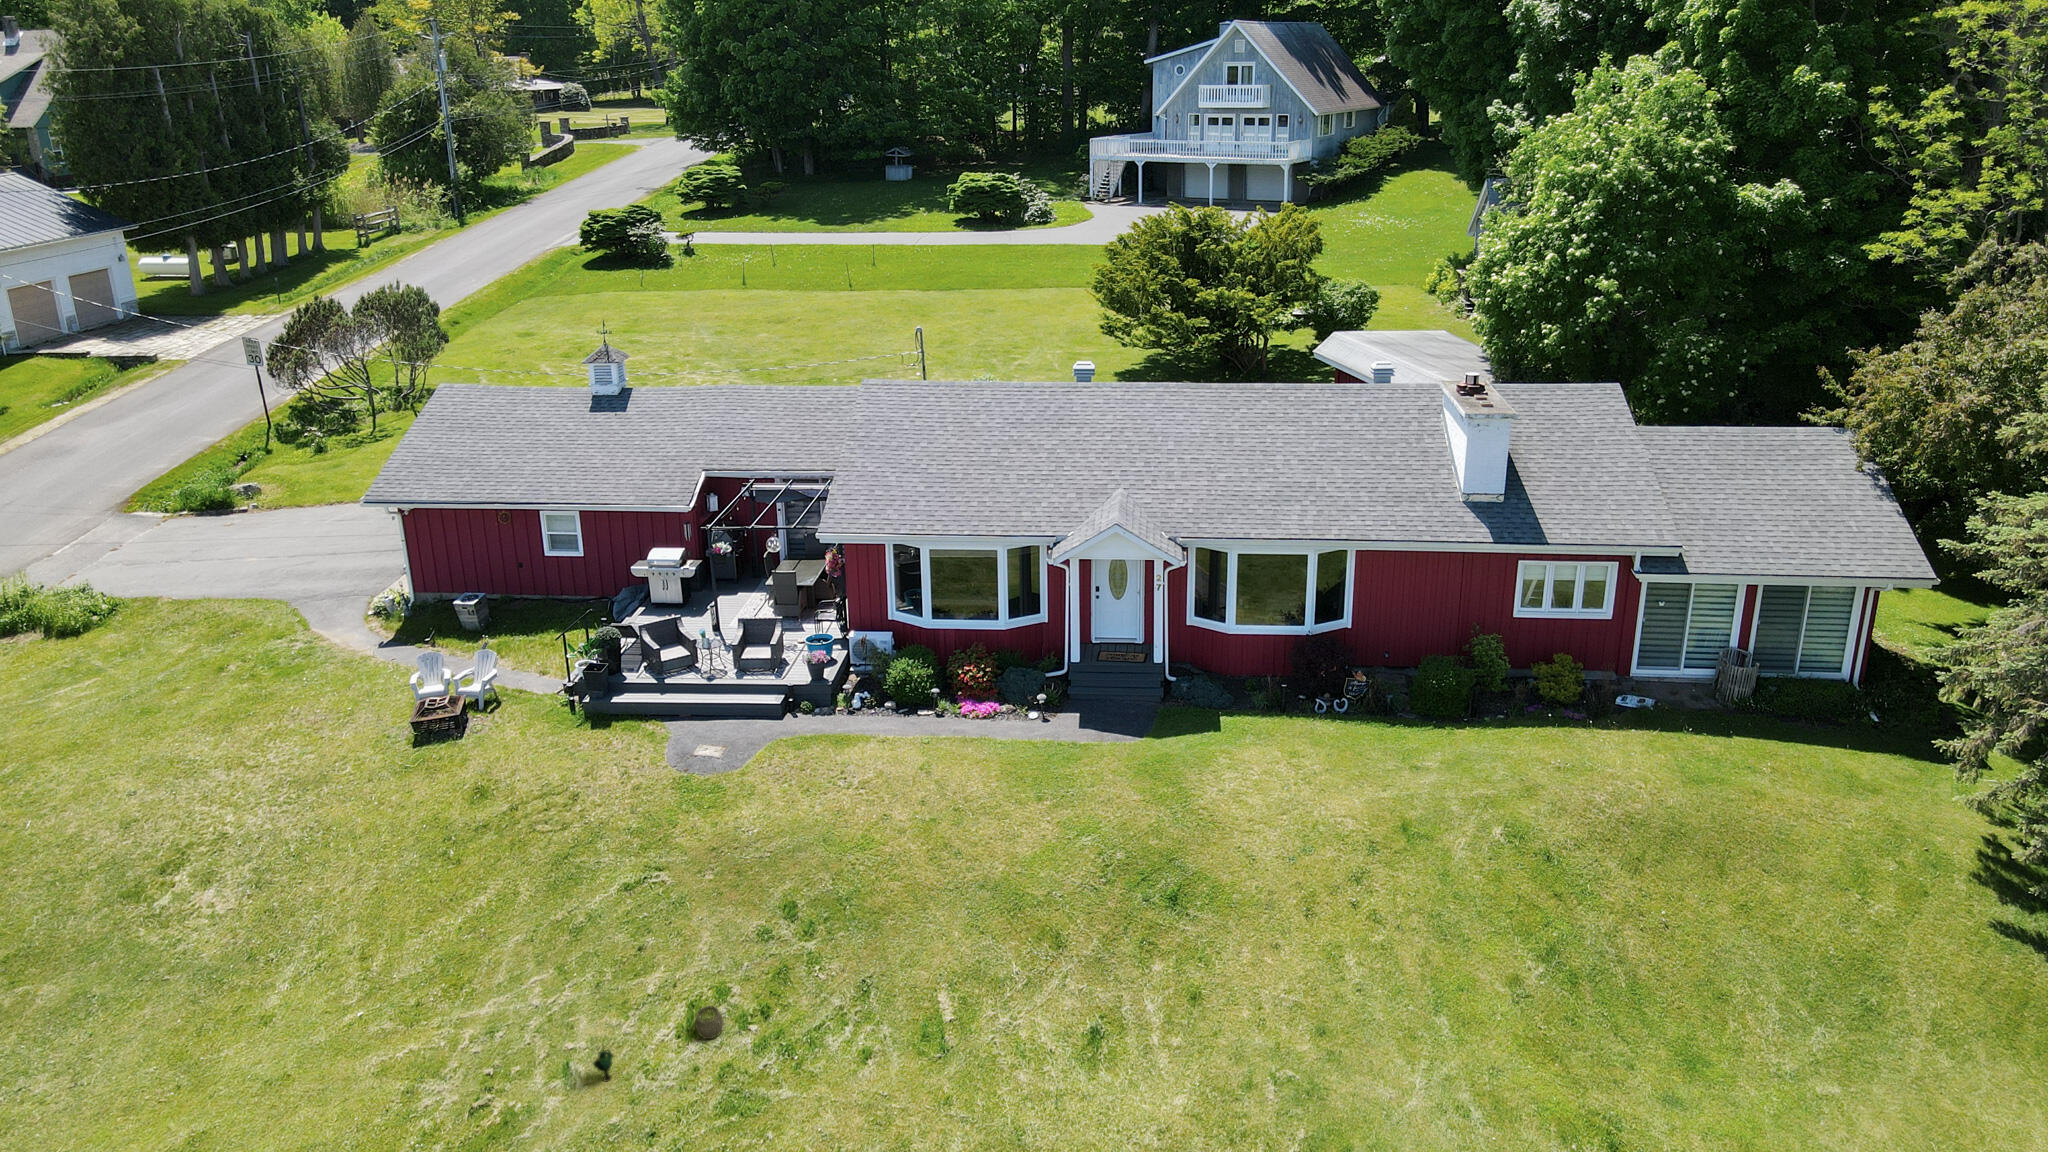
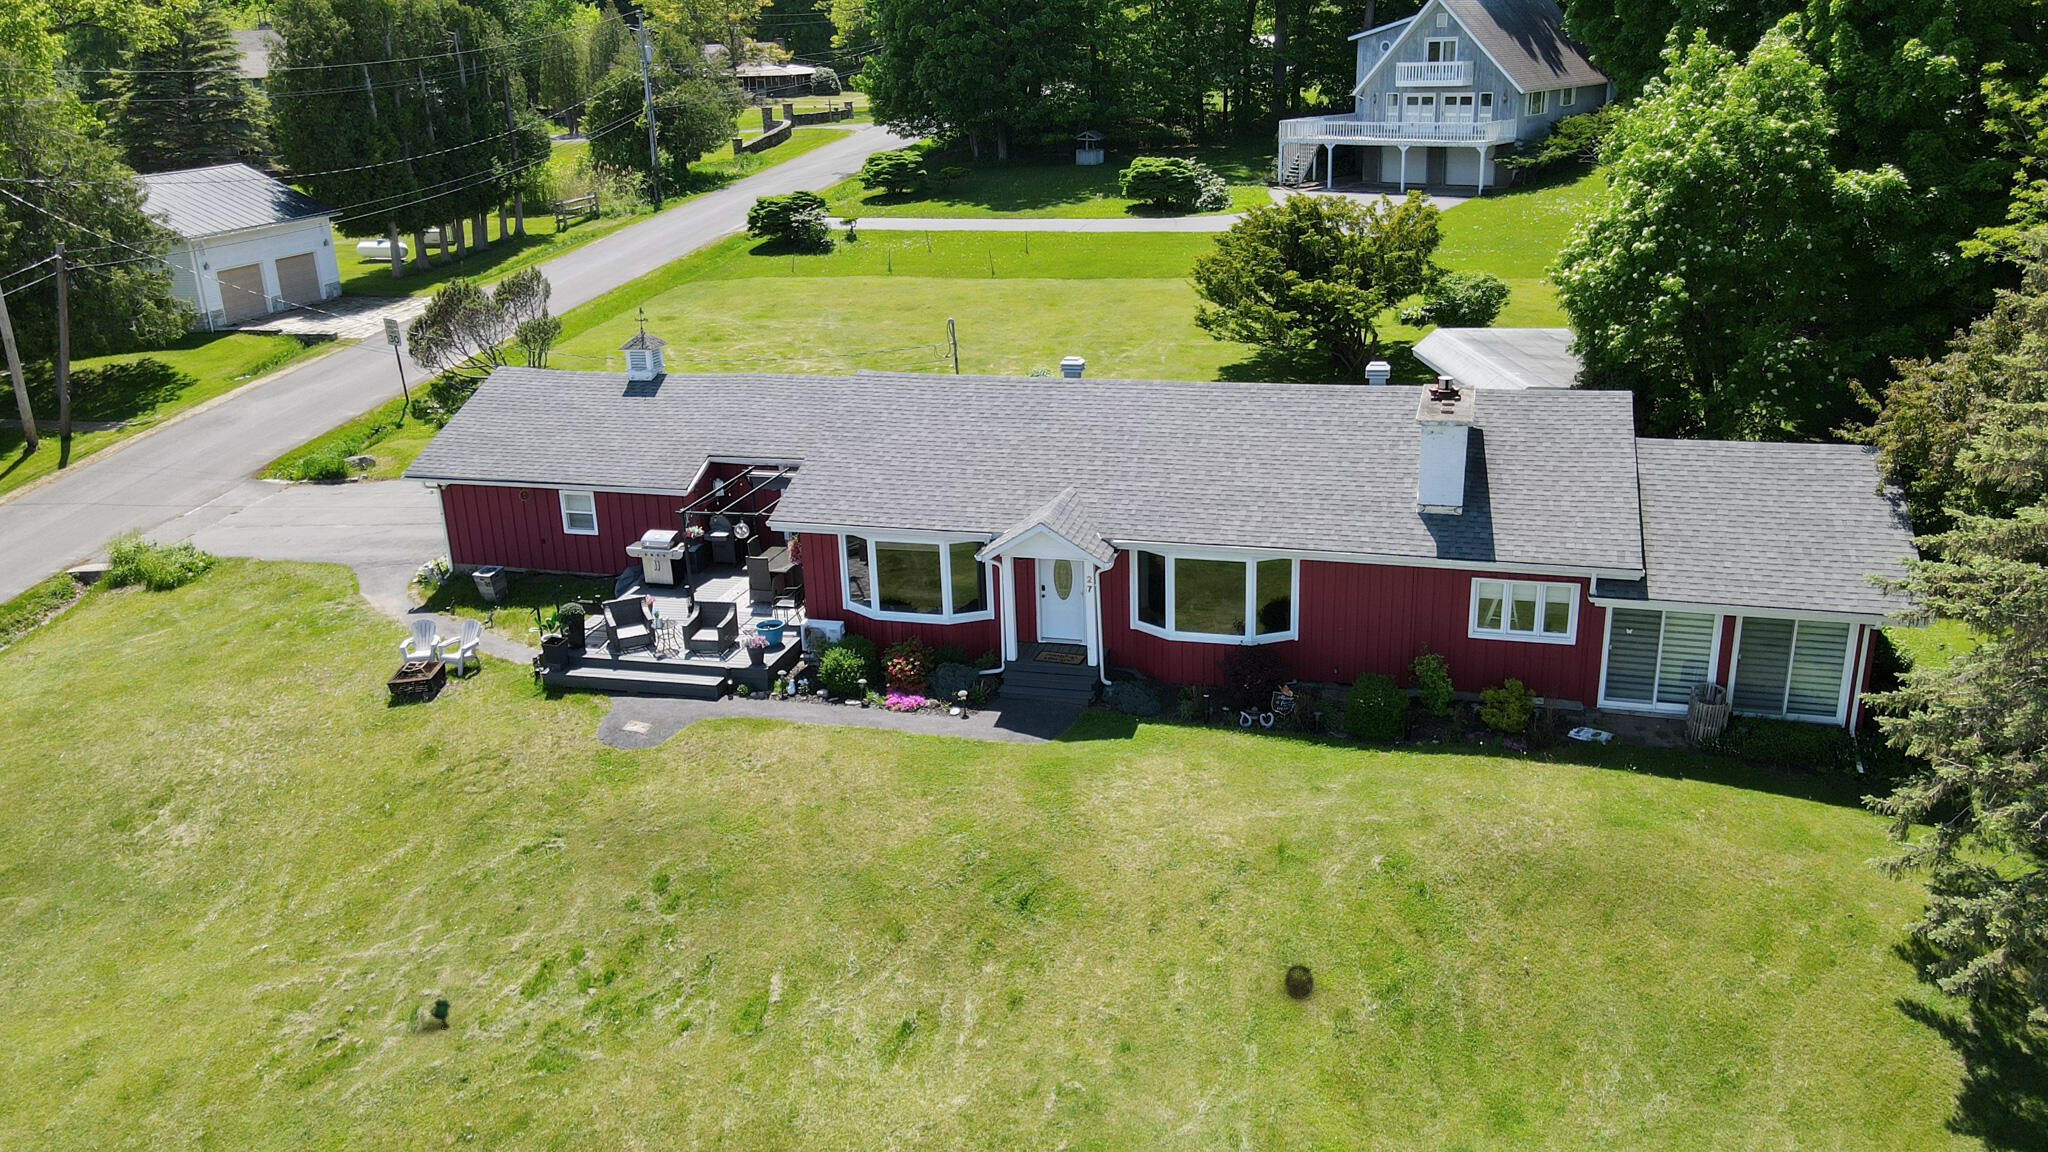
woven basket: present [695,1006,724,1039] -> present [1285,965,1314,999]

